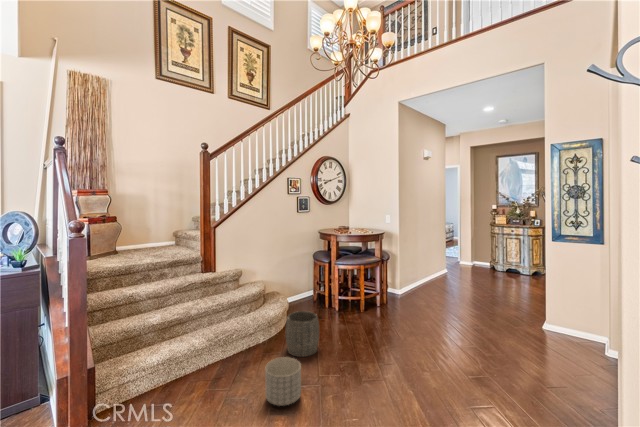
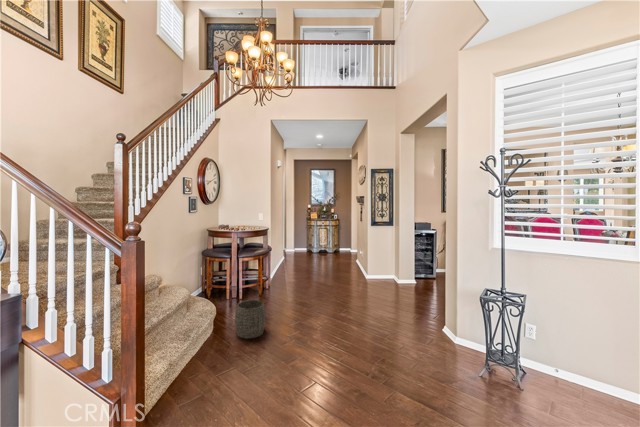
planter: present [265,357,301,406] -> none [267,331,296,367]

